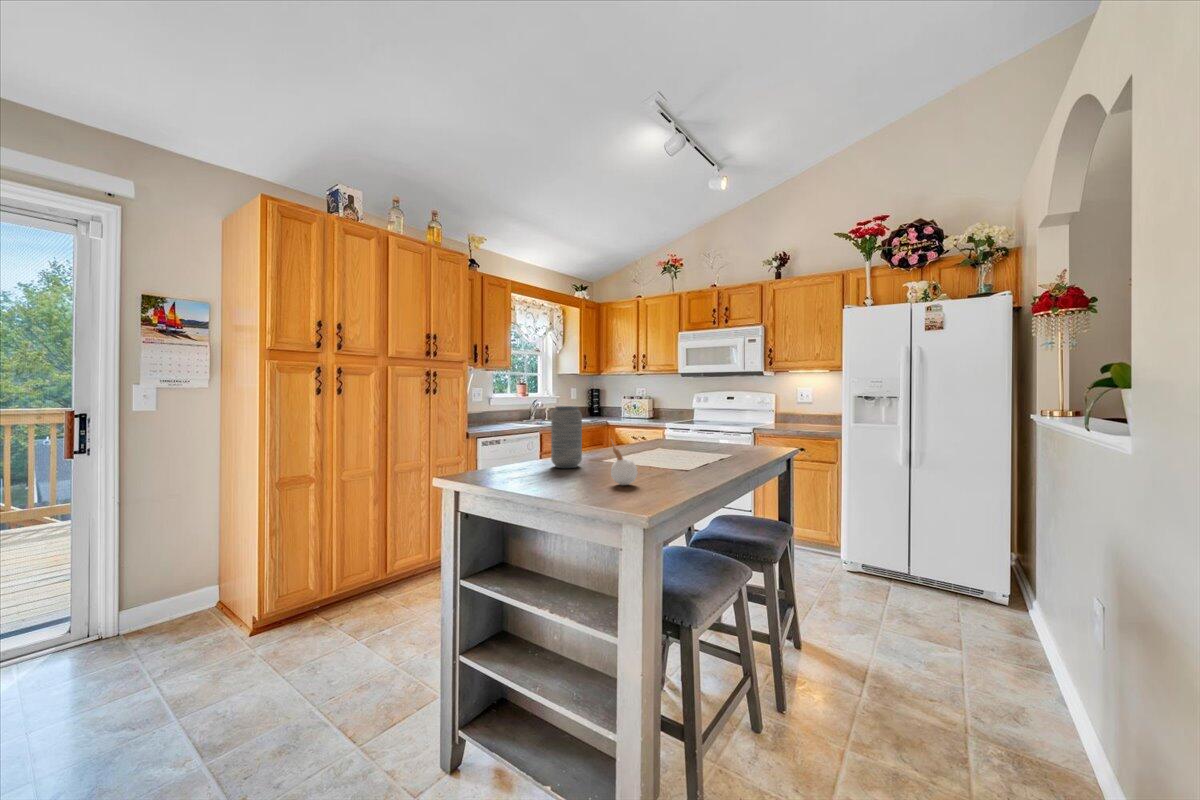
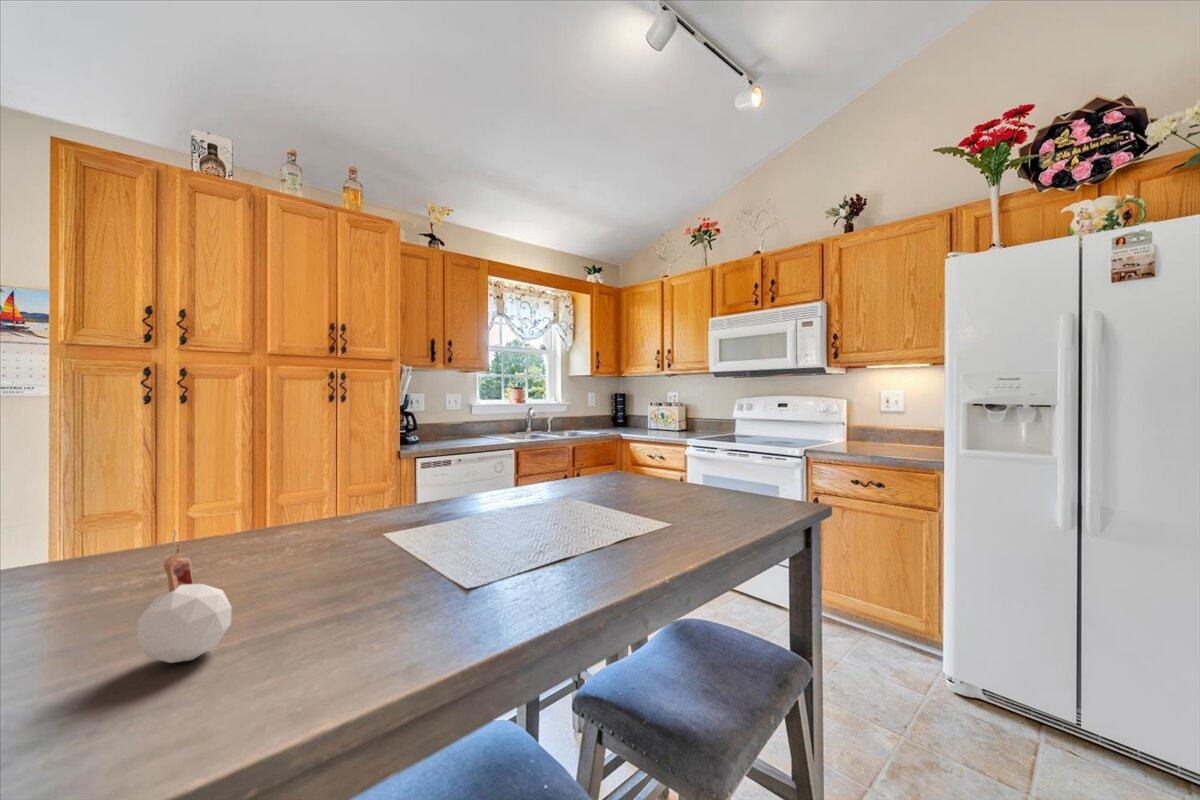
vase: present [551,406,582,468] -> none [254,431,326,557]

